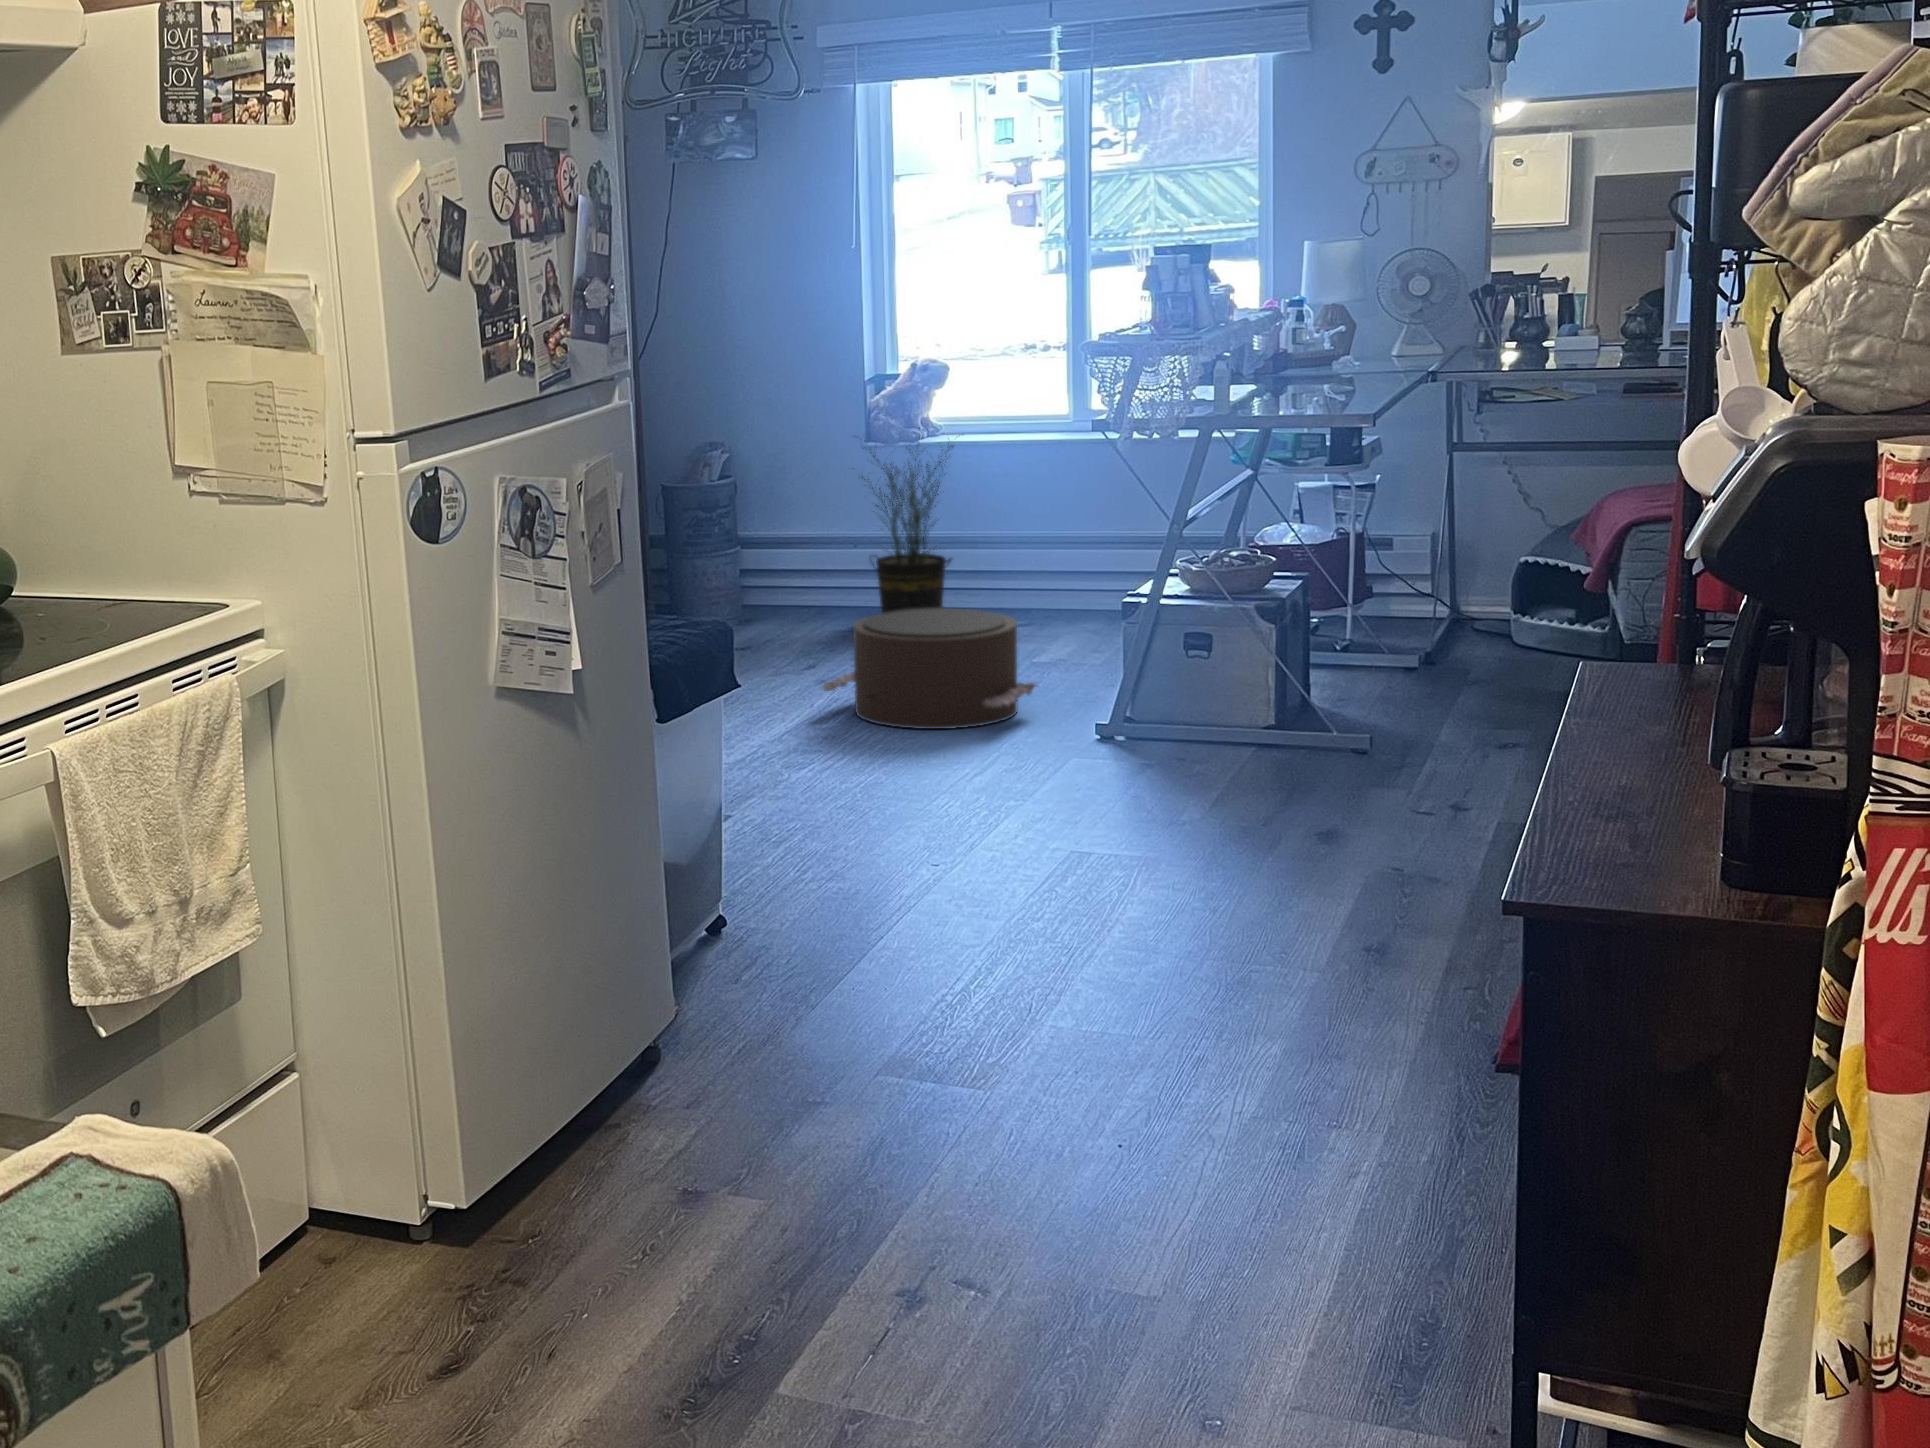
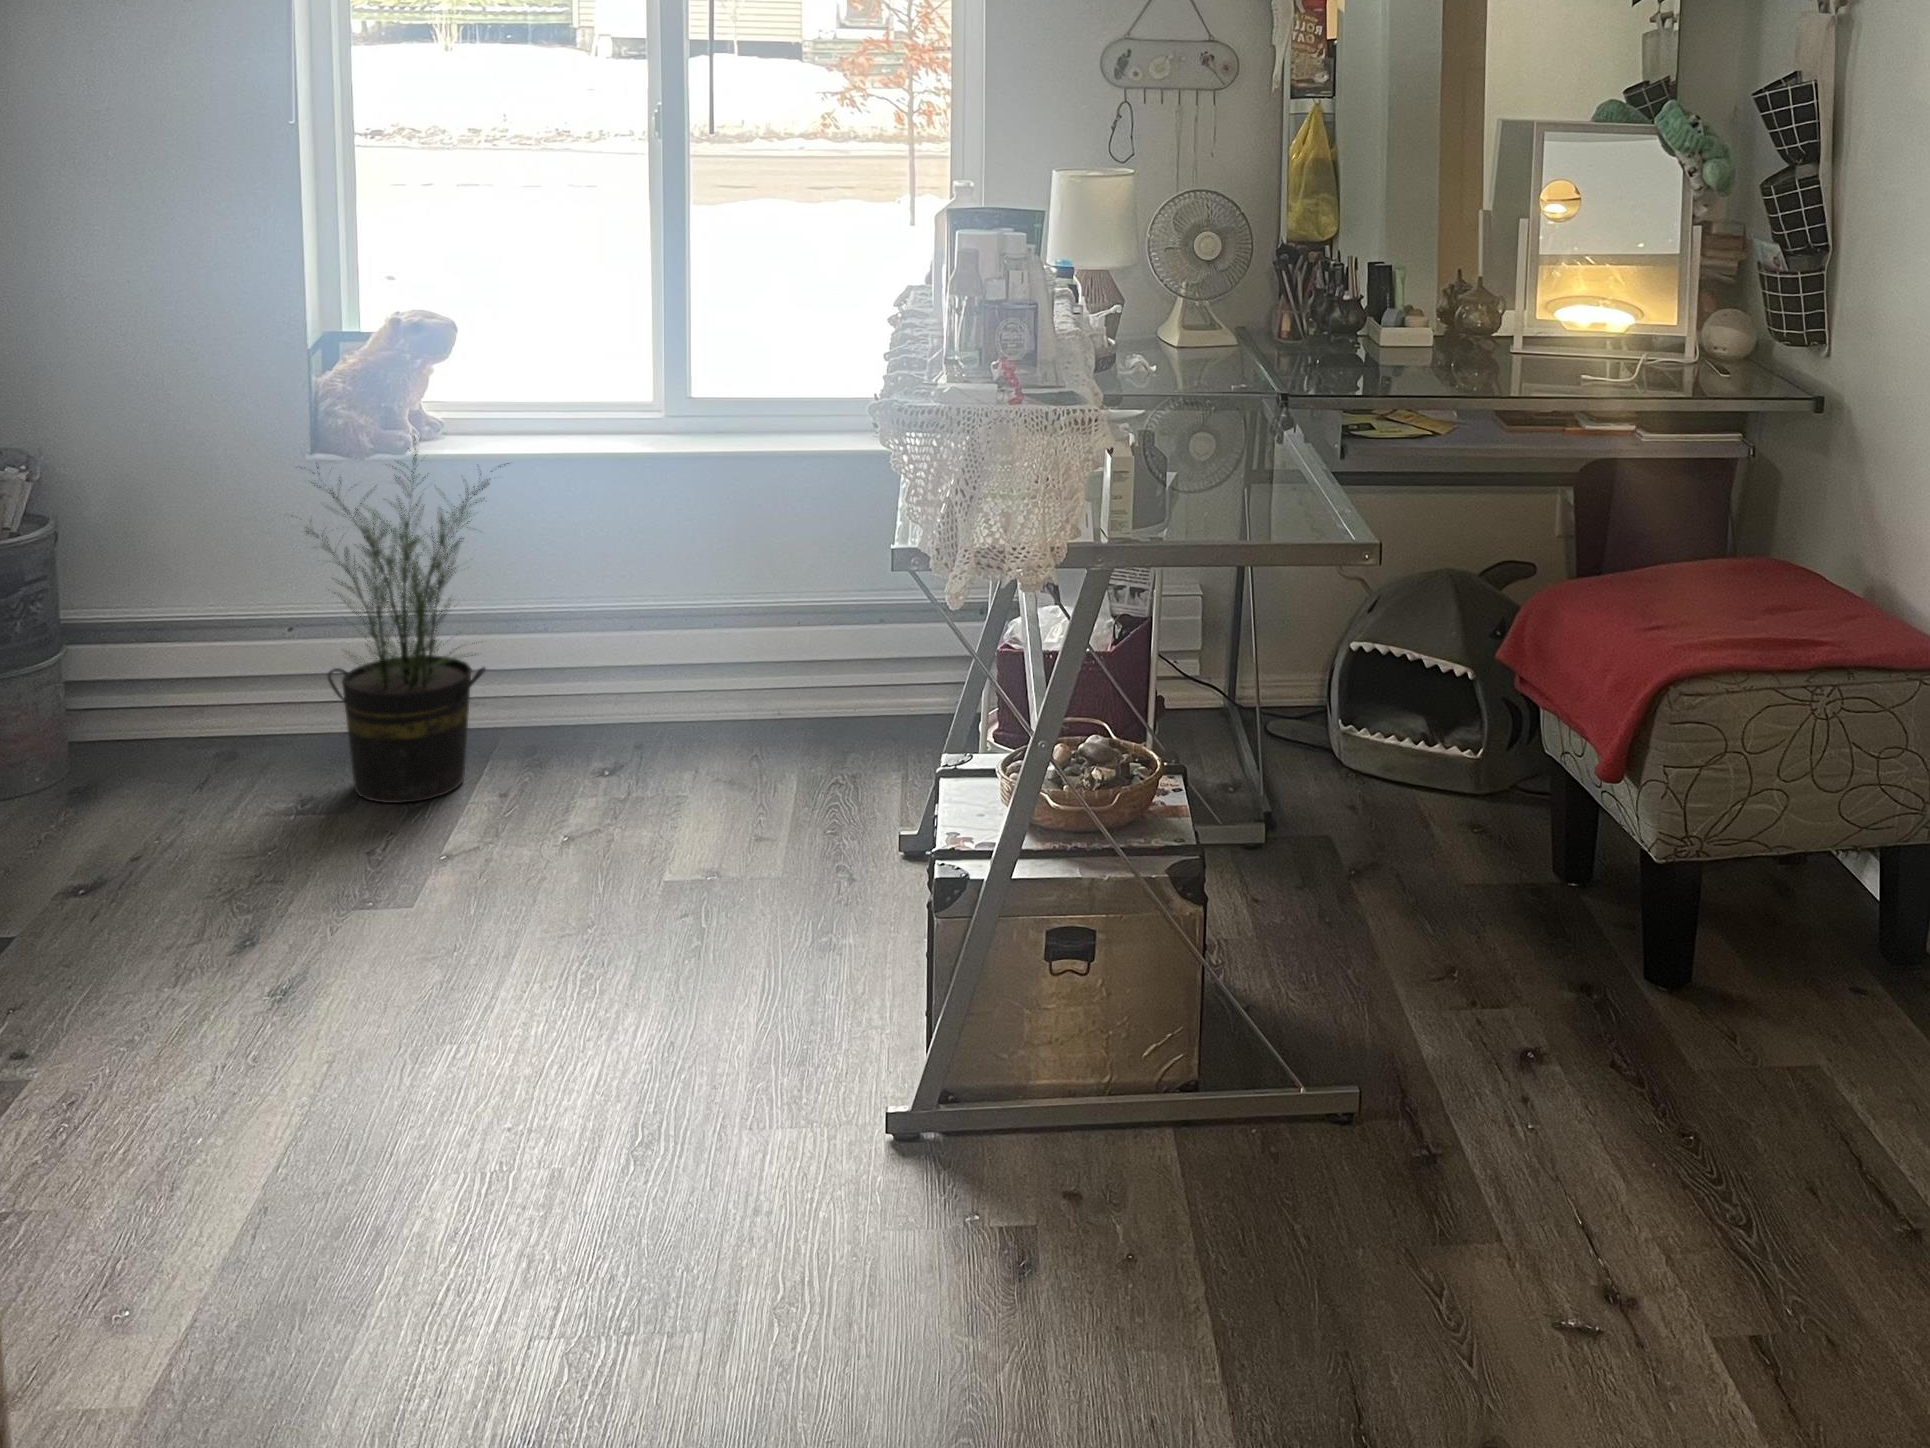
pouf: present [822,608,1038,729] -> none [283,867,741,1190]

